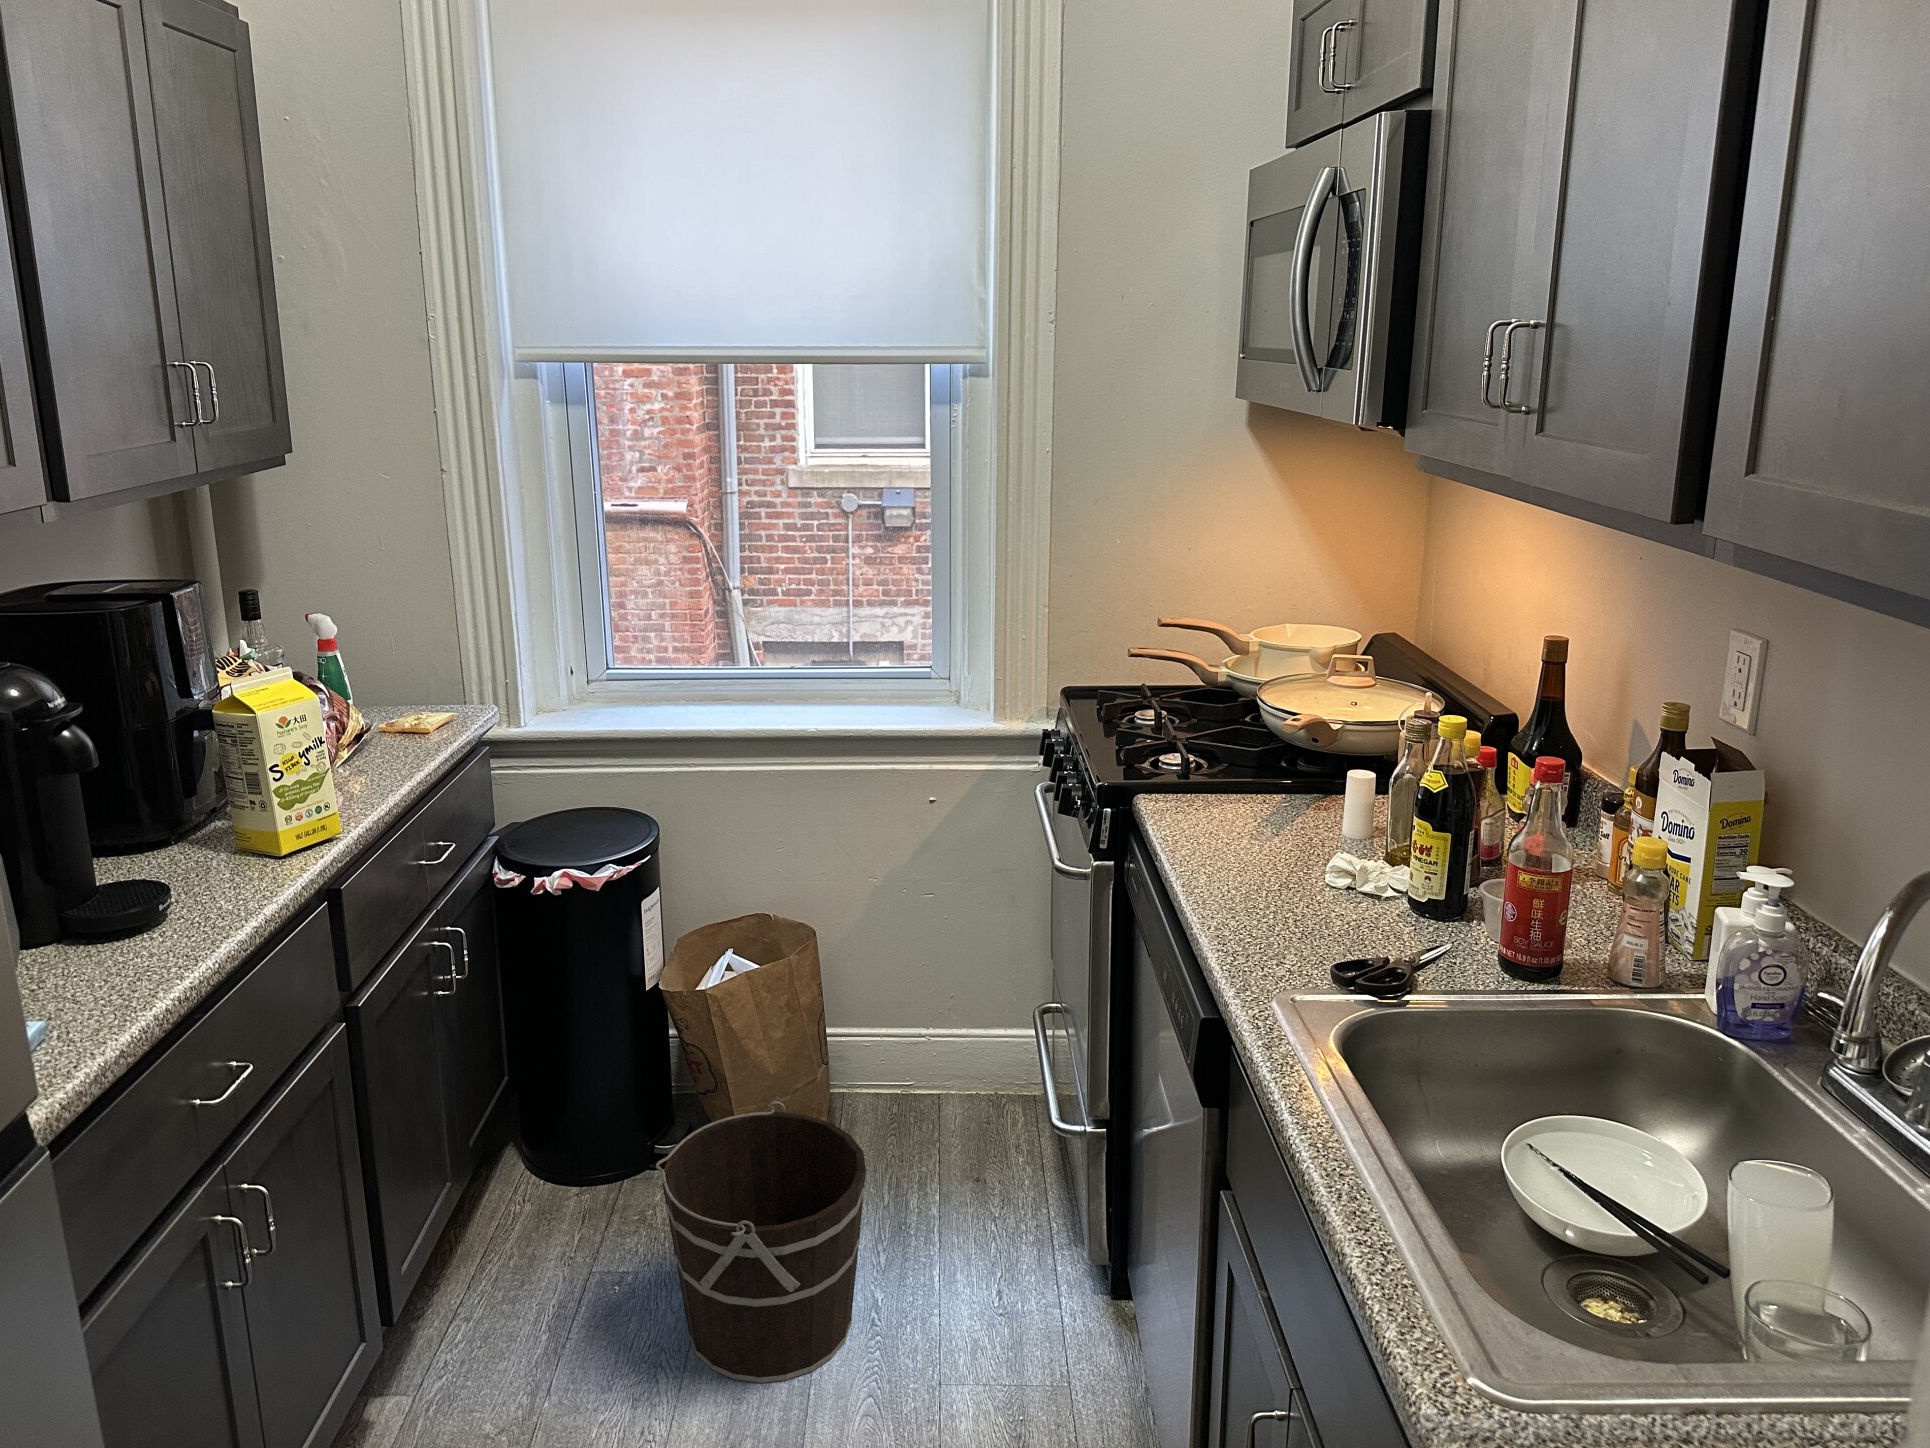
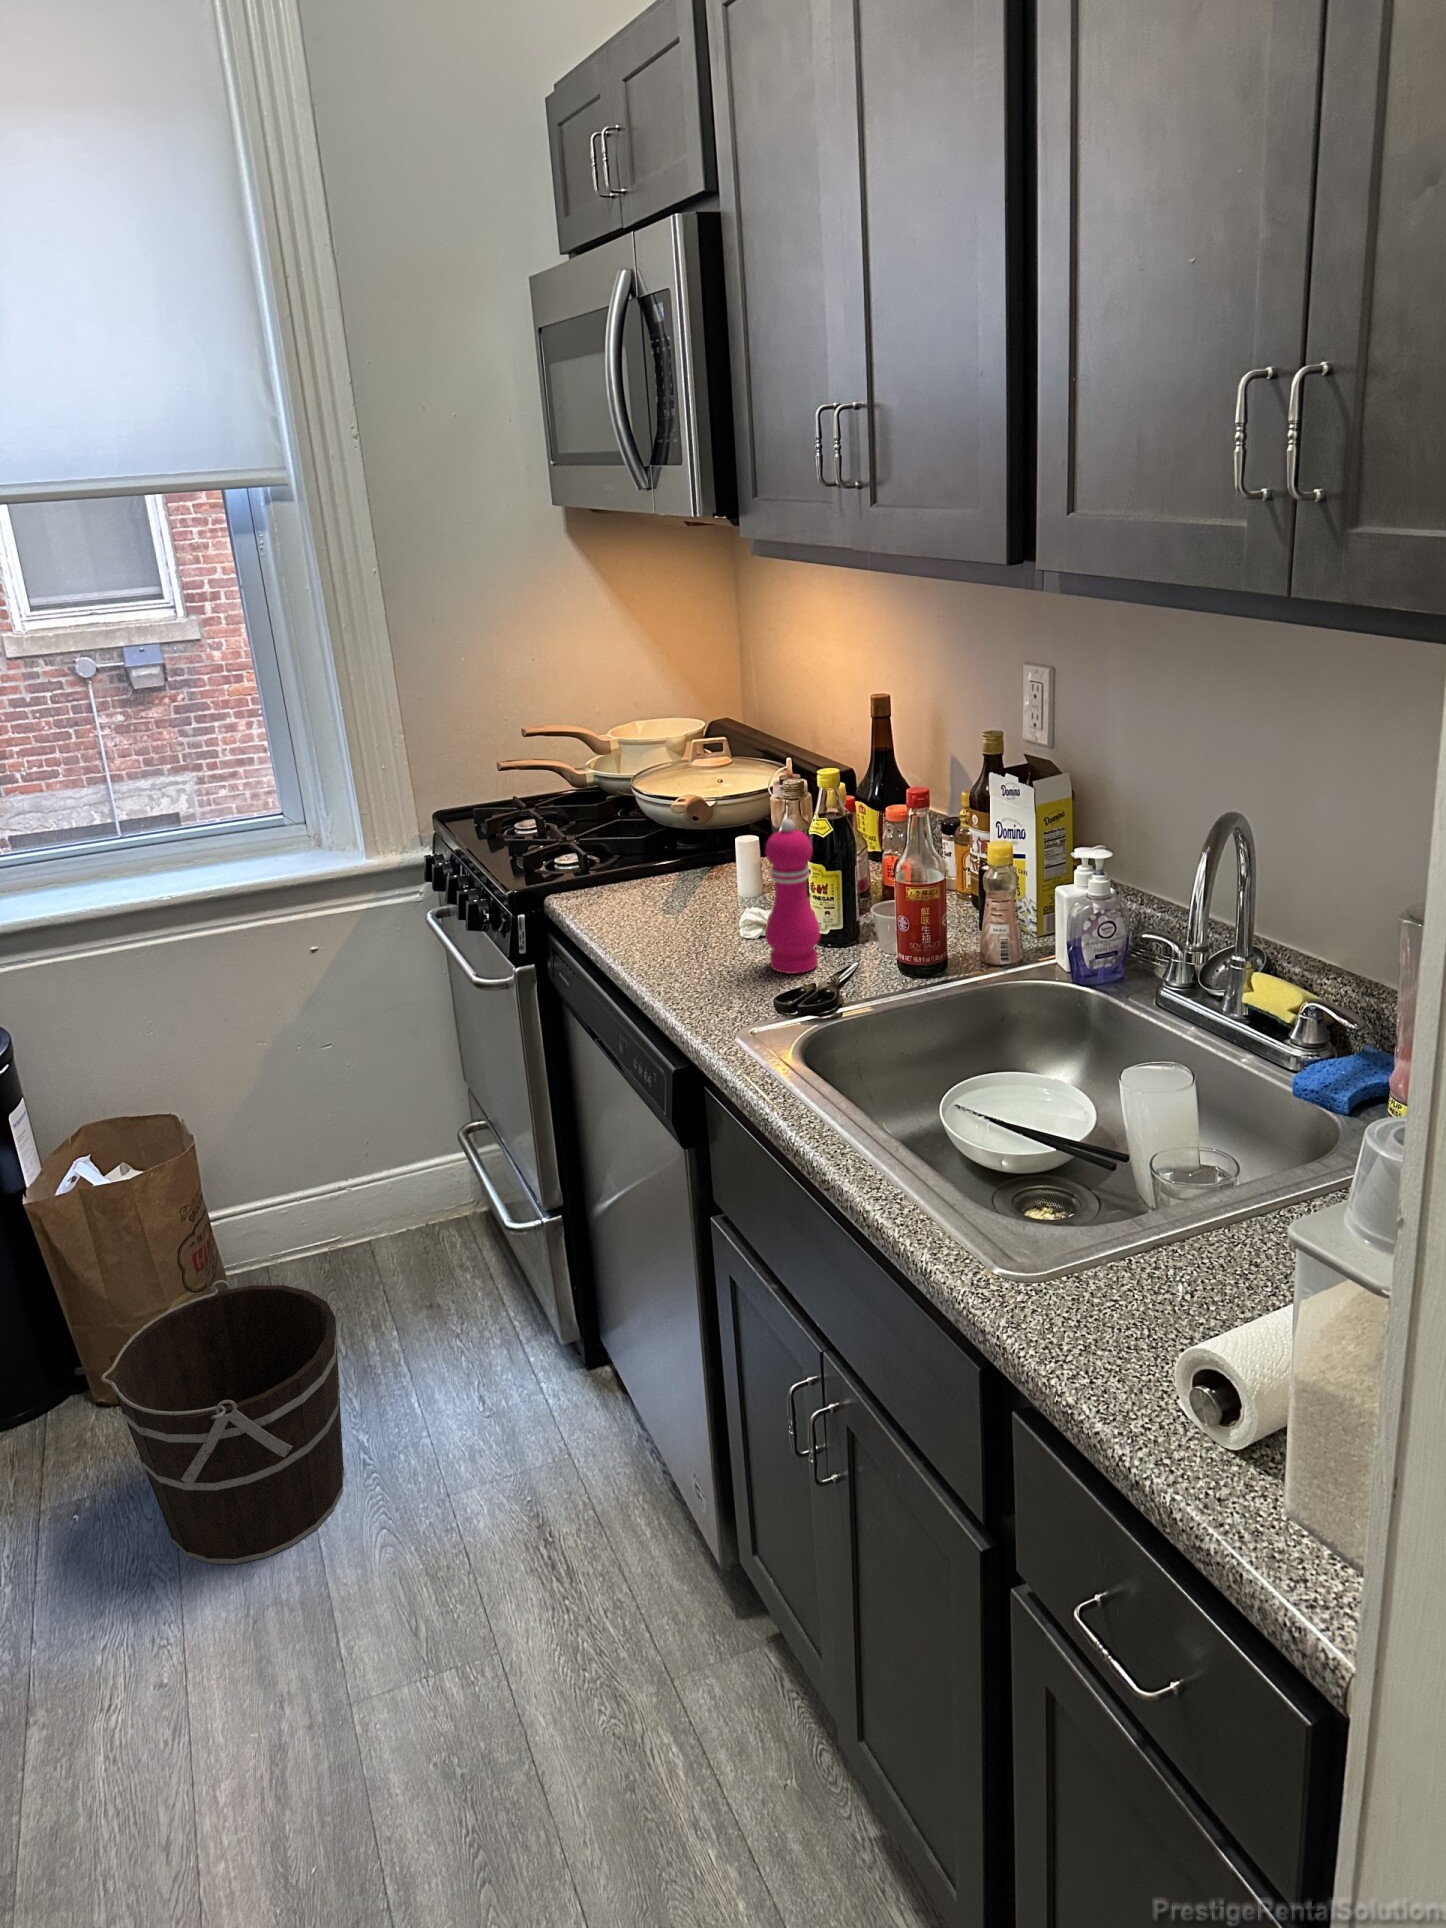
pepper mill: none [1342,767,1410,941] -> present [765,819,820,974]

